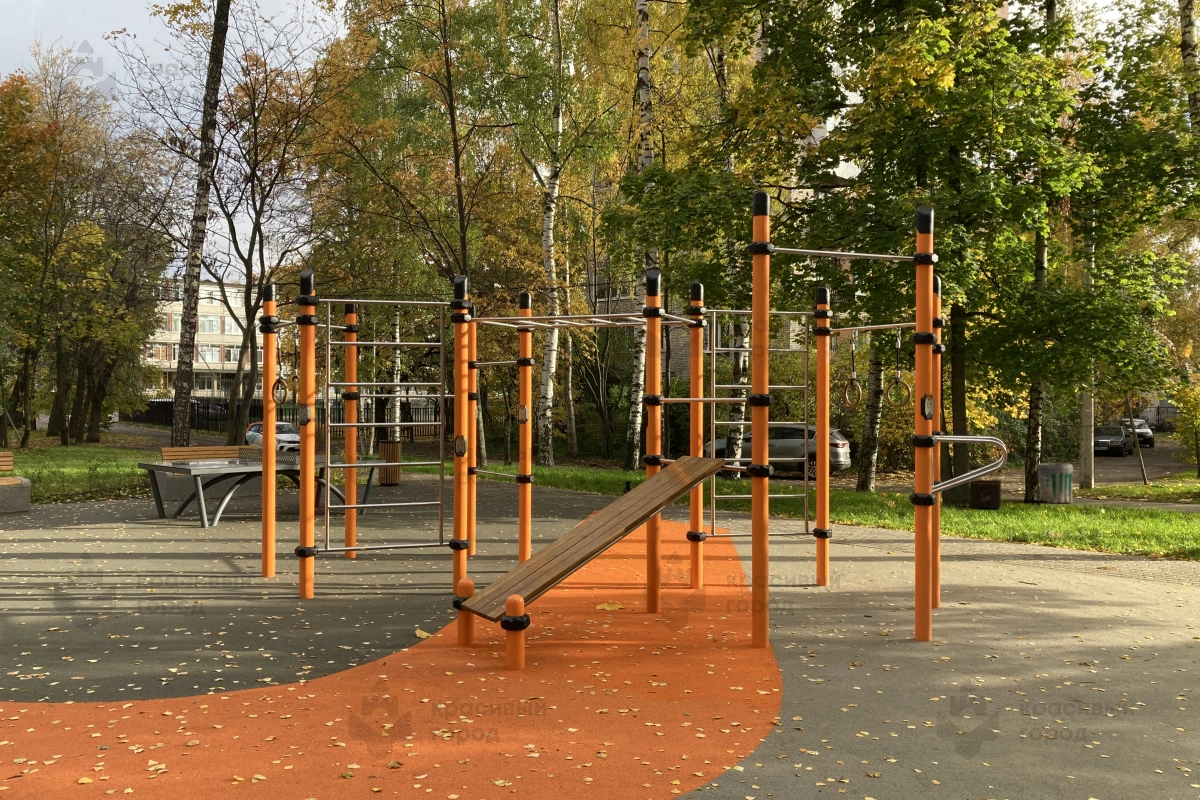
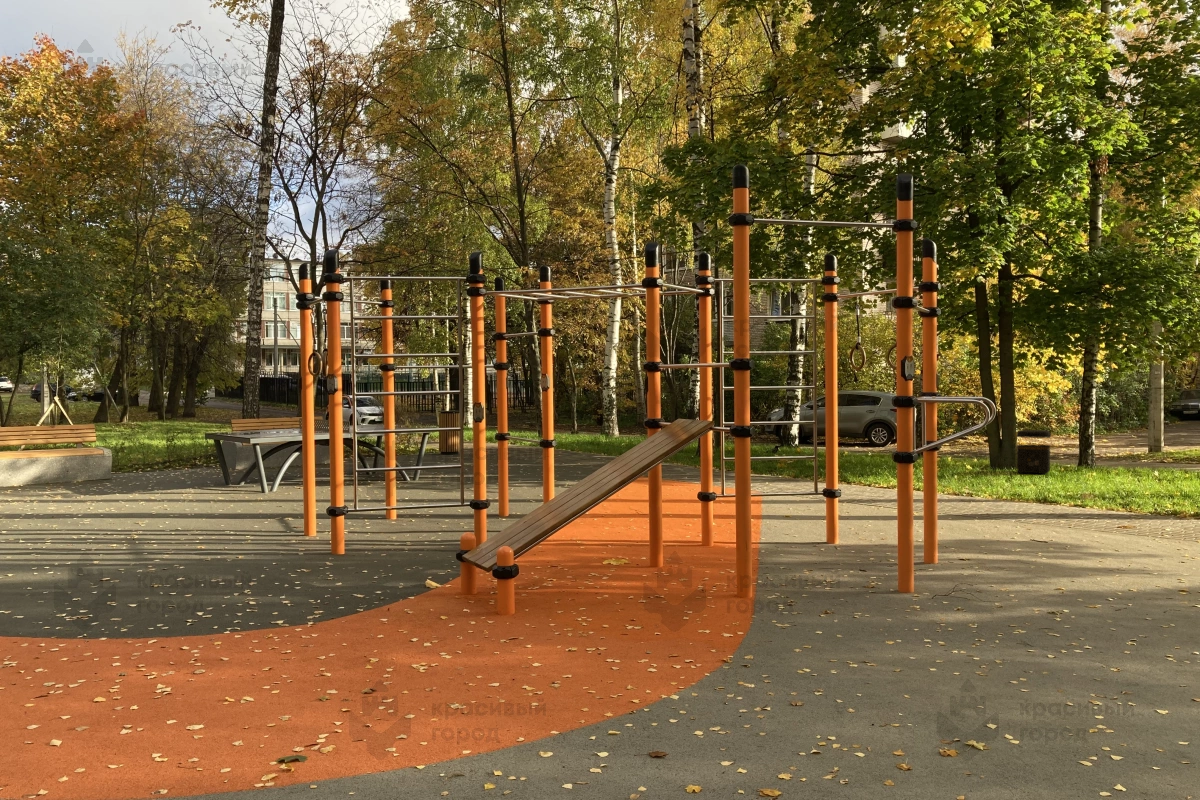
trash can: present [1037,463,1073,503] -> none [1093,426,1130,468]

